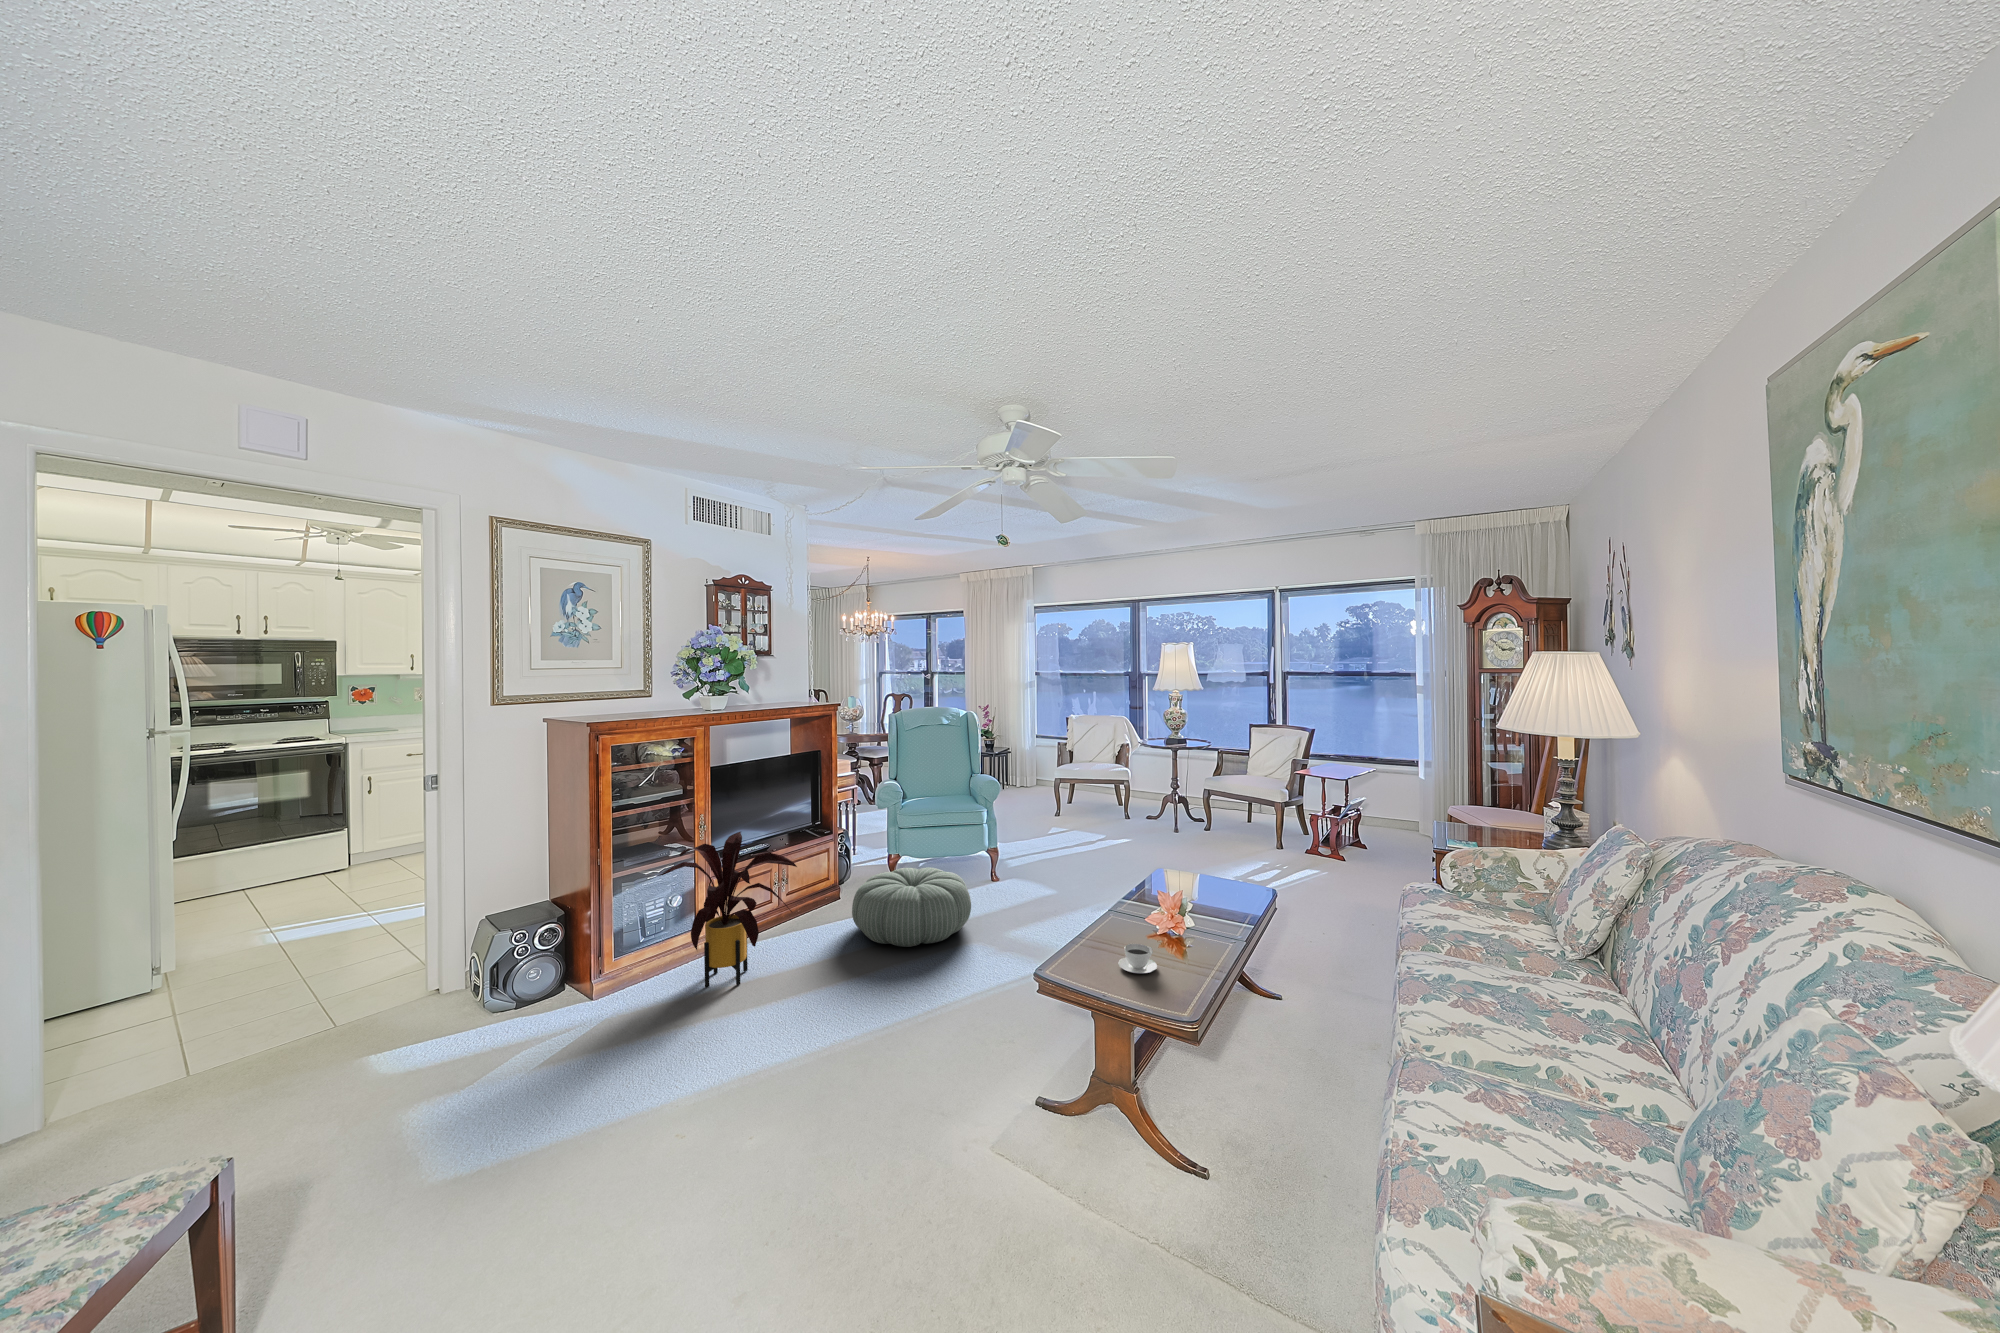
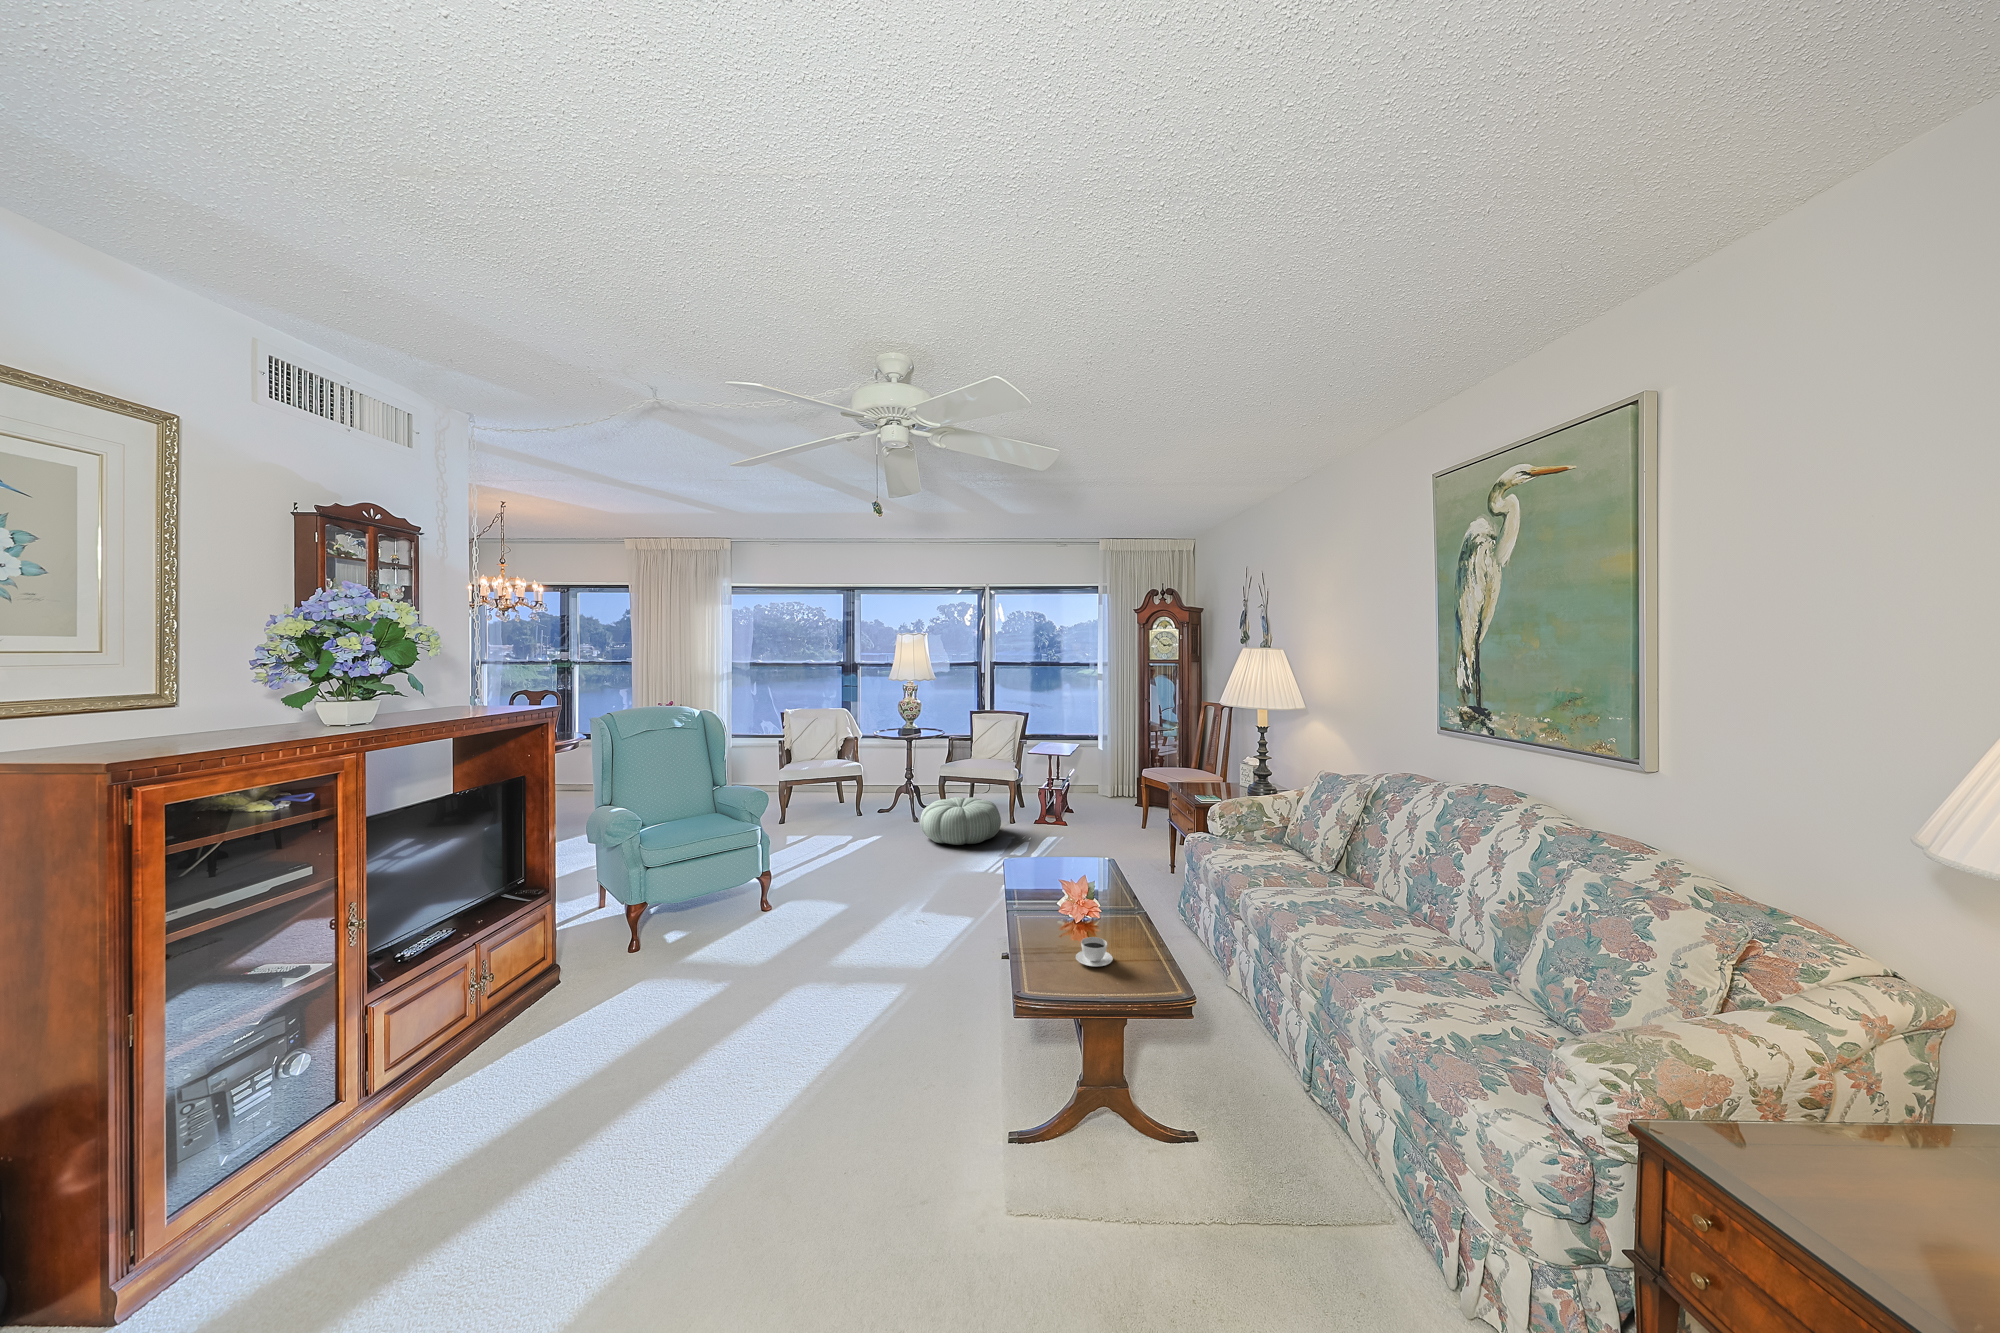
house plant: present [658,832,797,988] -> none [370,920,620,1170]
pouf: present [852,867,971,947] -> present [920,797,1001,845]

